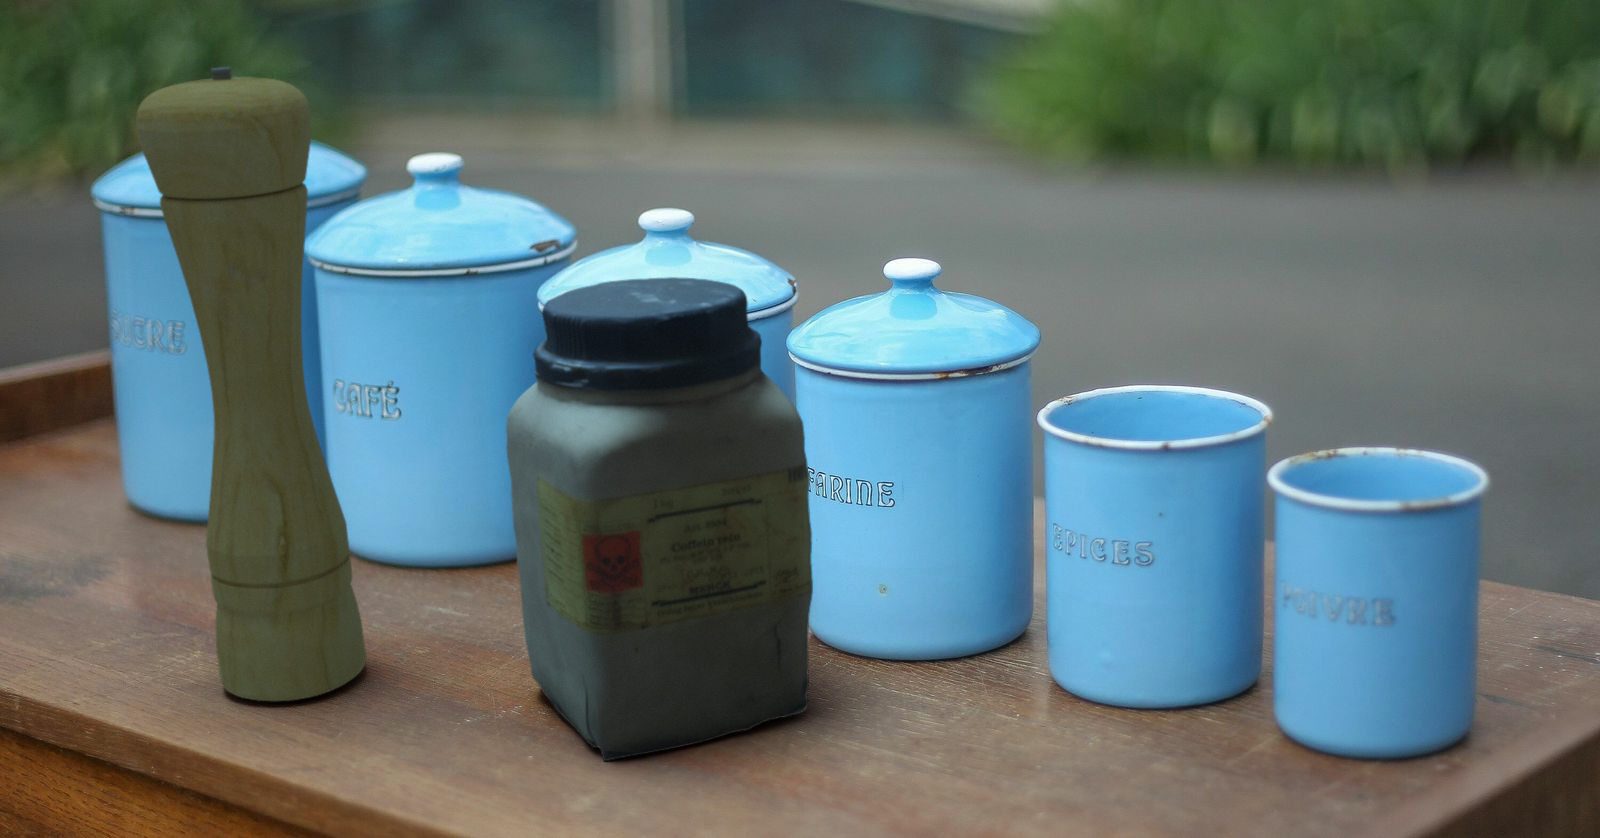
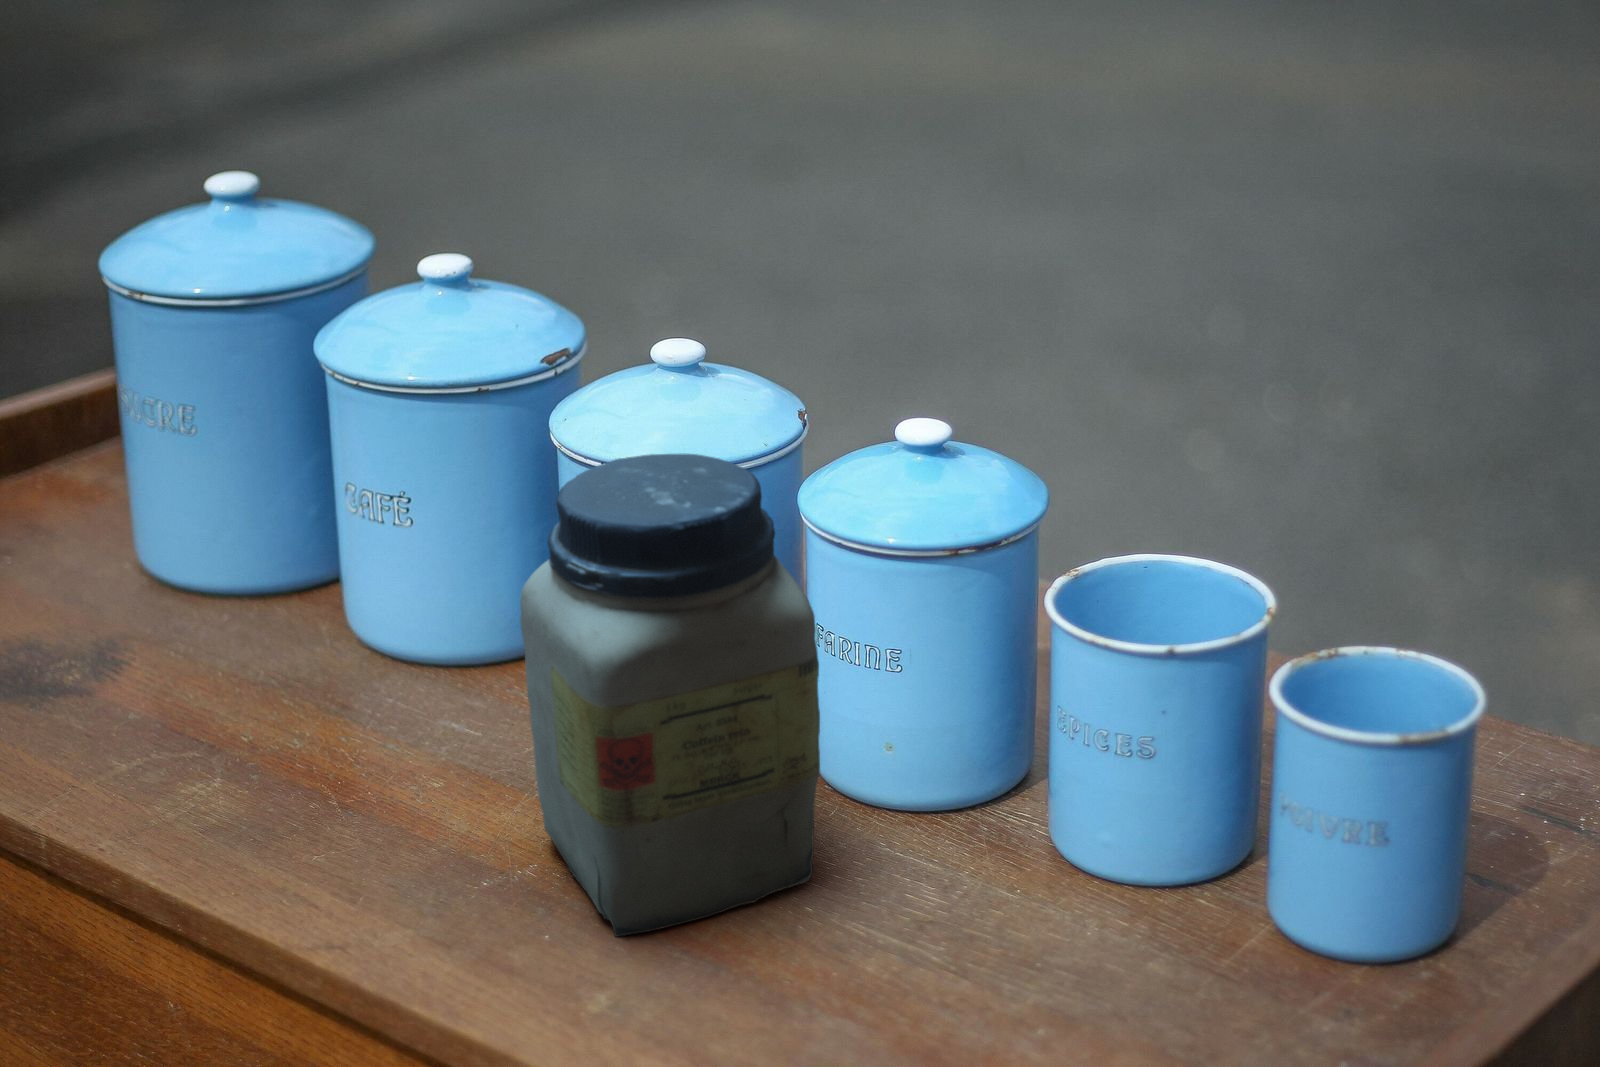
pepper mill: present [136,67,366,701] -> none [146,240,383,845]

